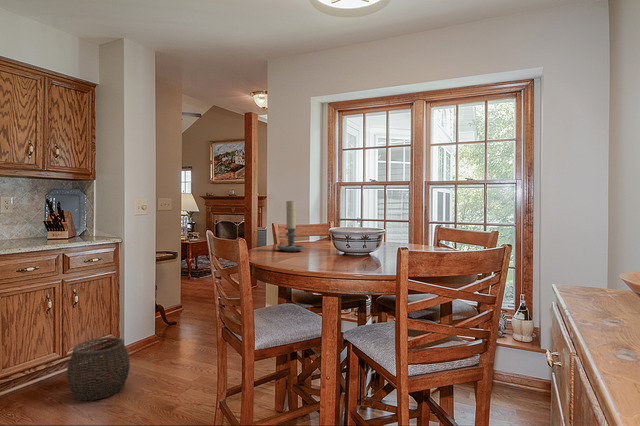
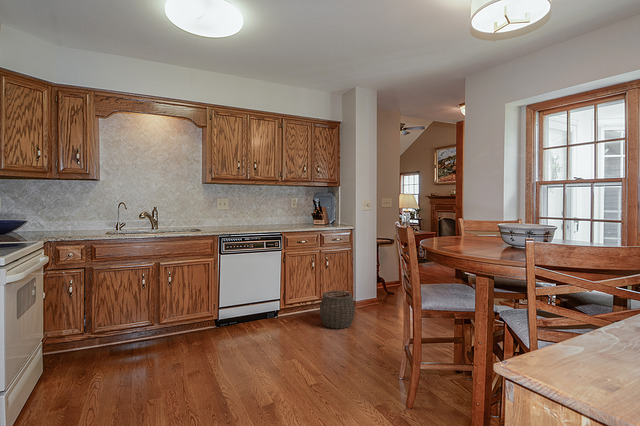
candle holder: present [277,201,305,252] -> none [452,200,476,241]

